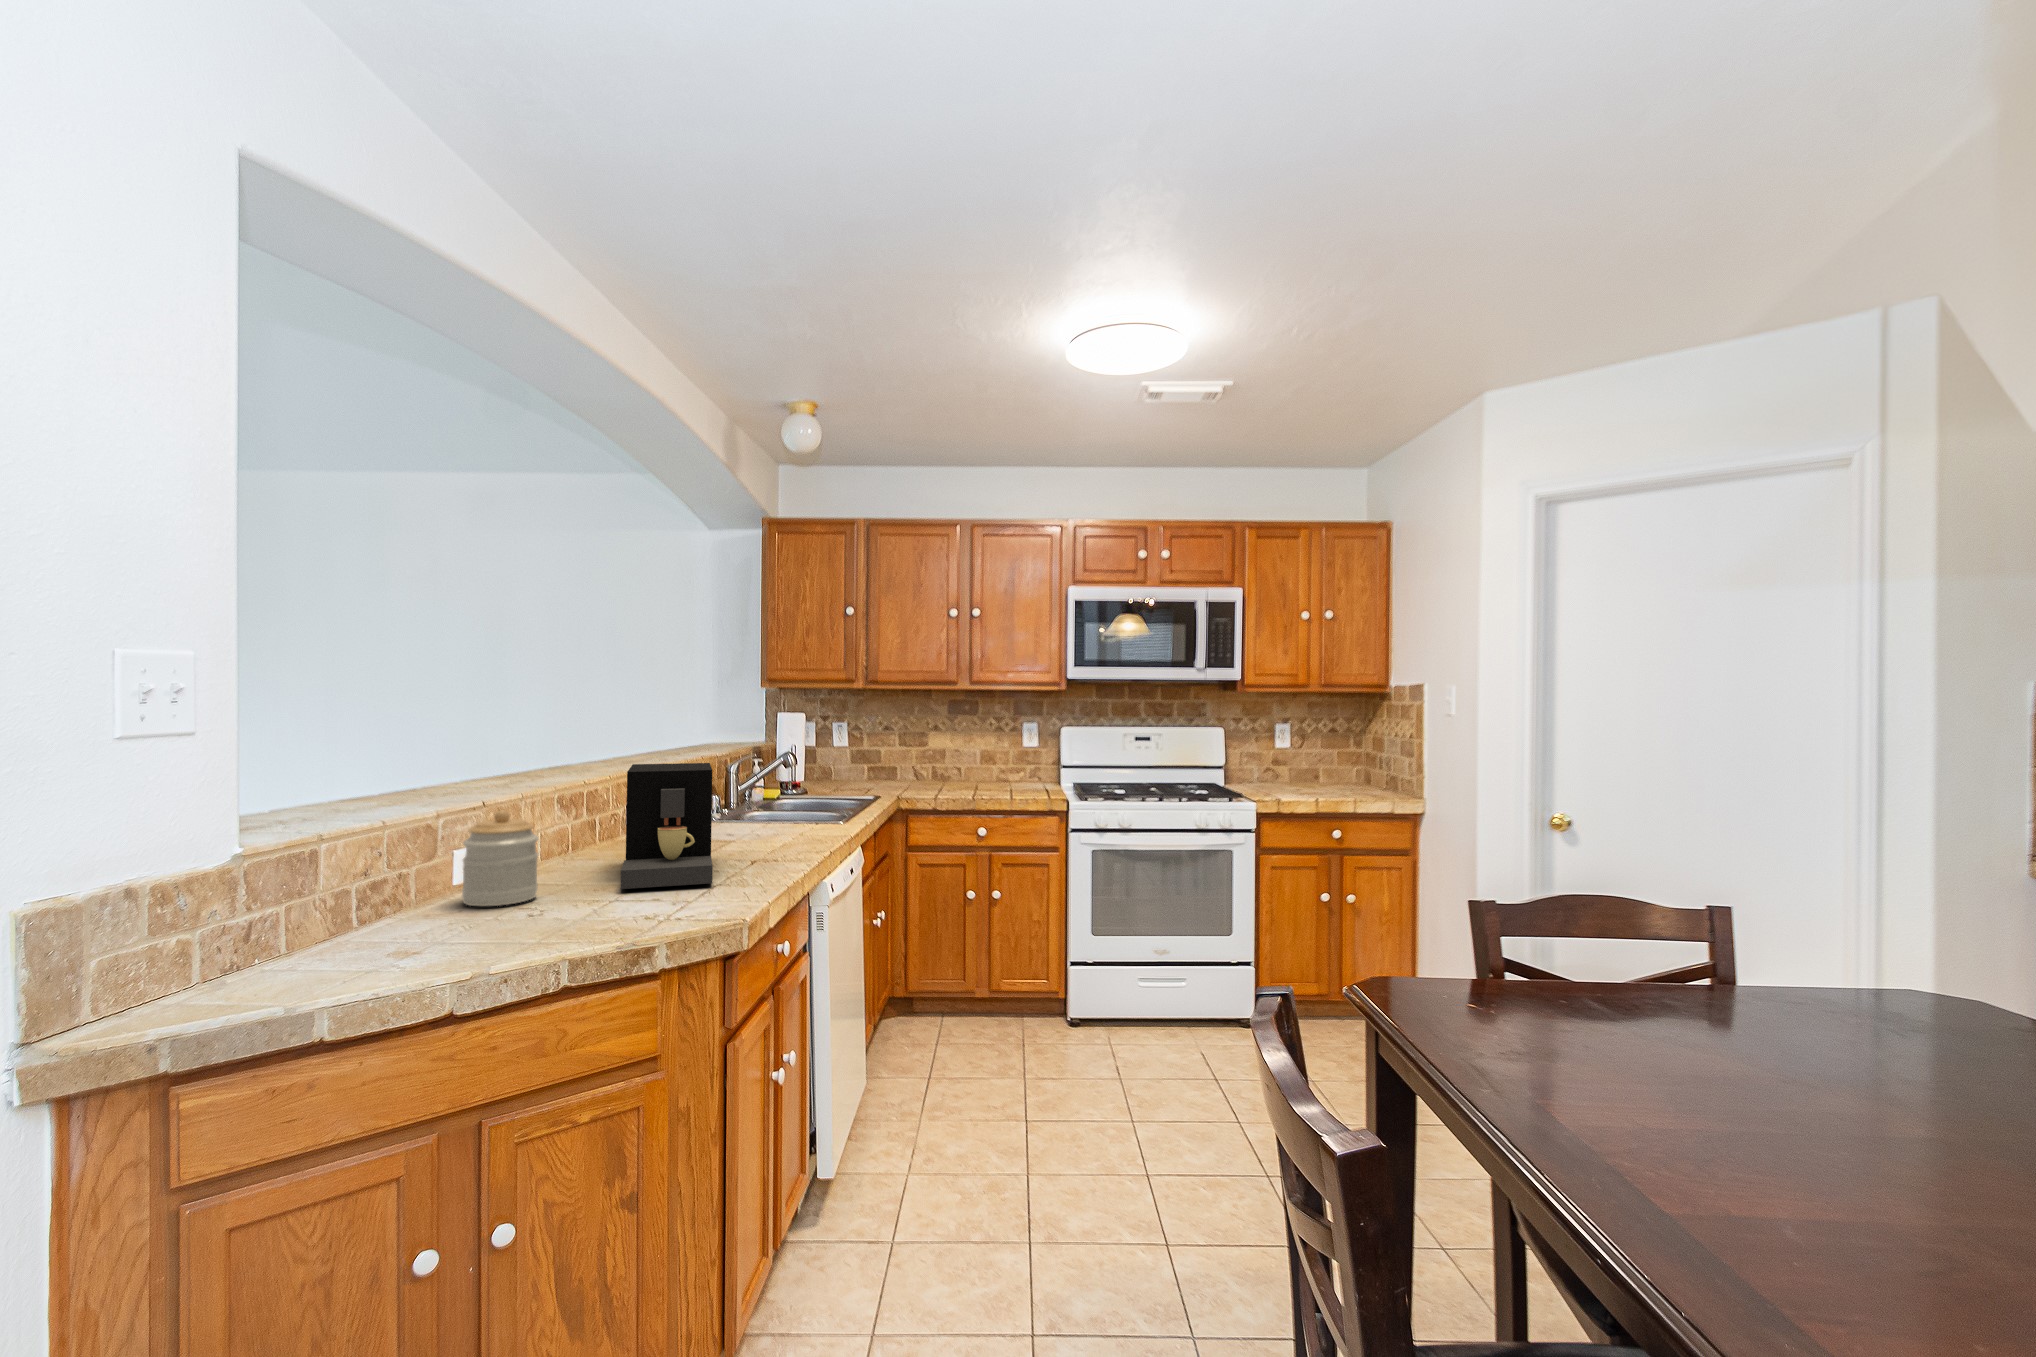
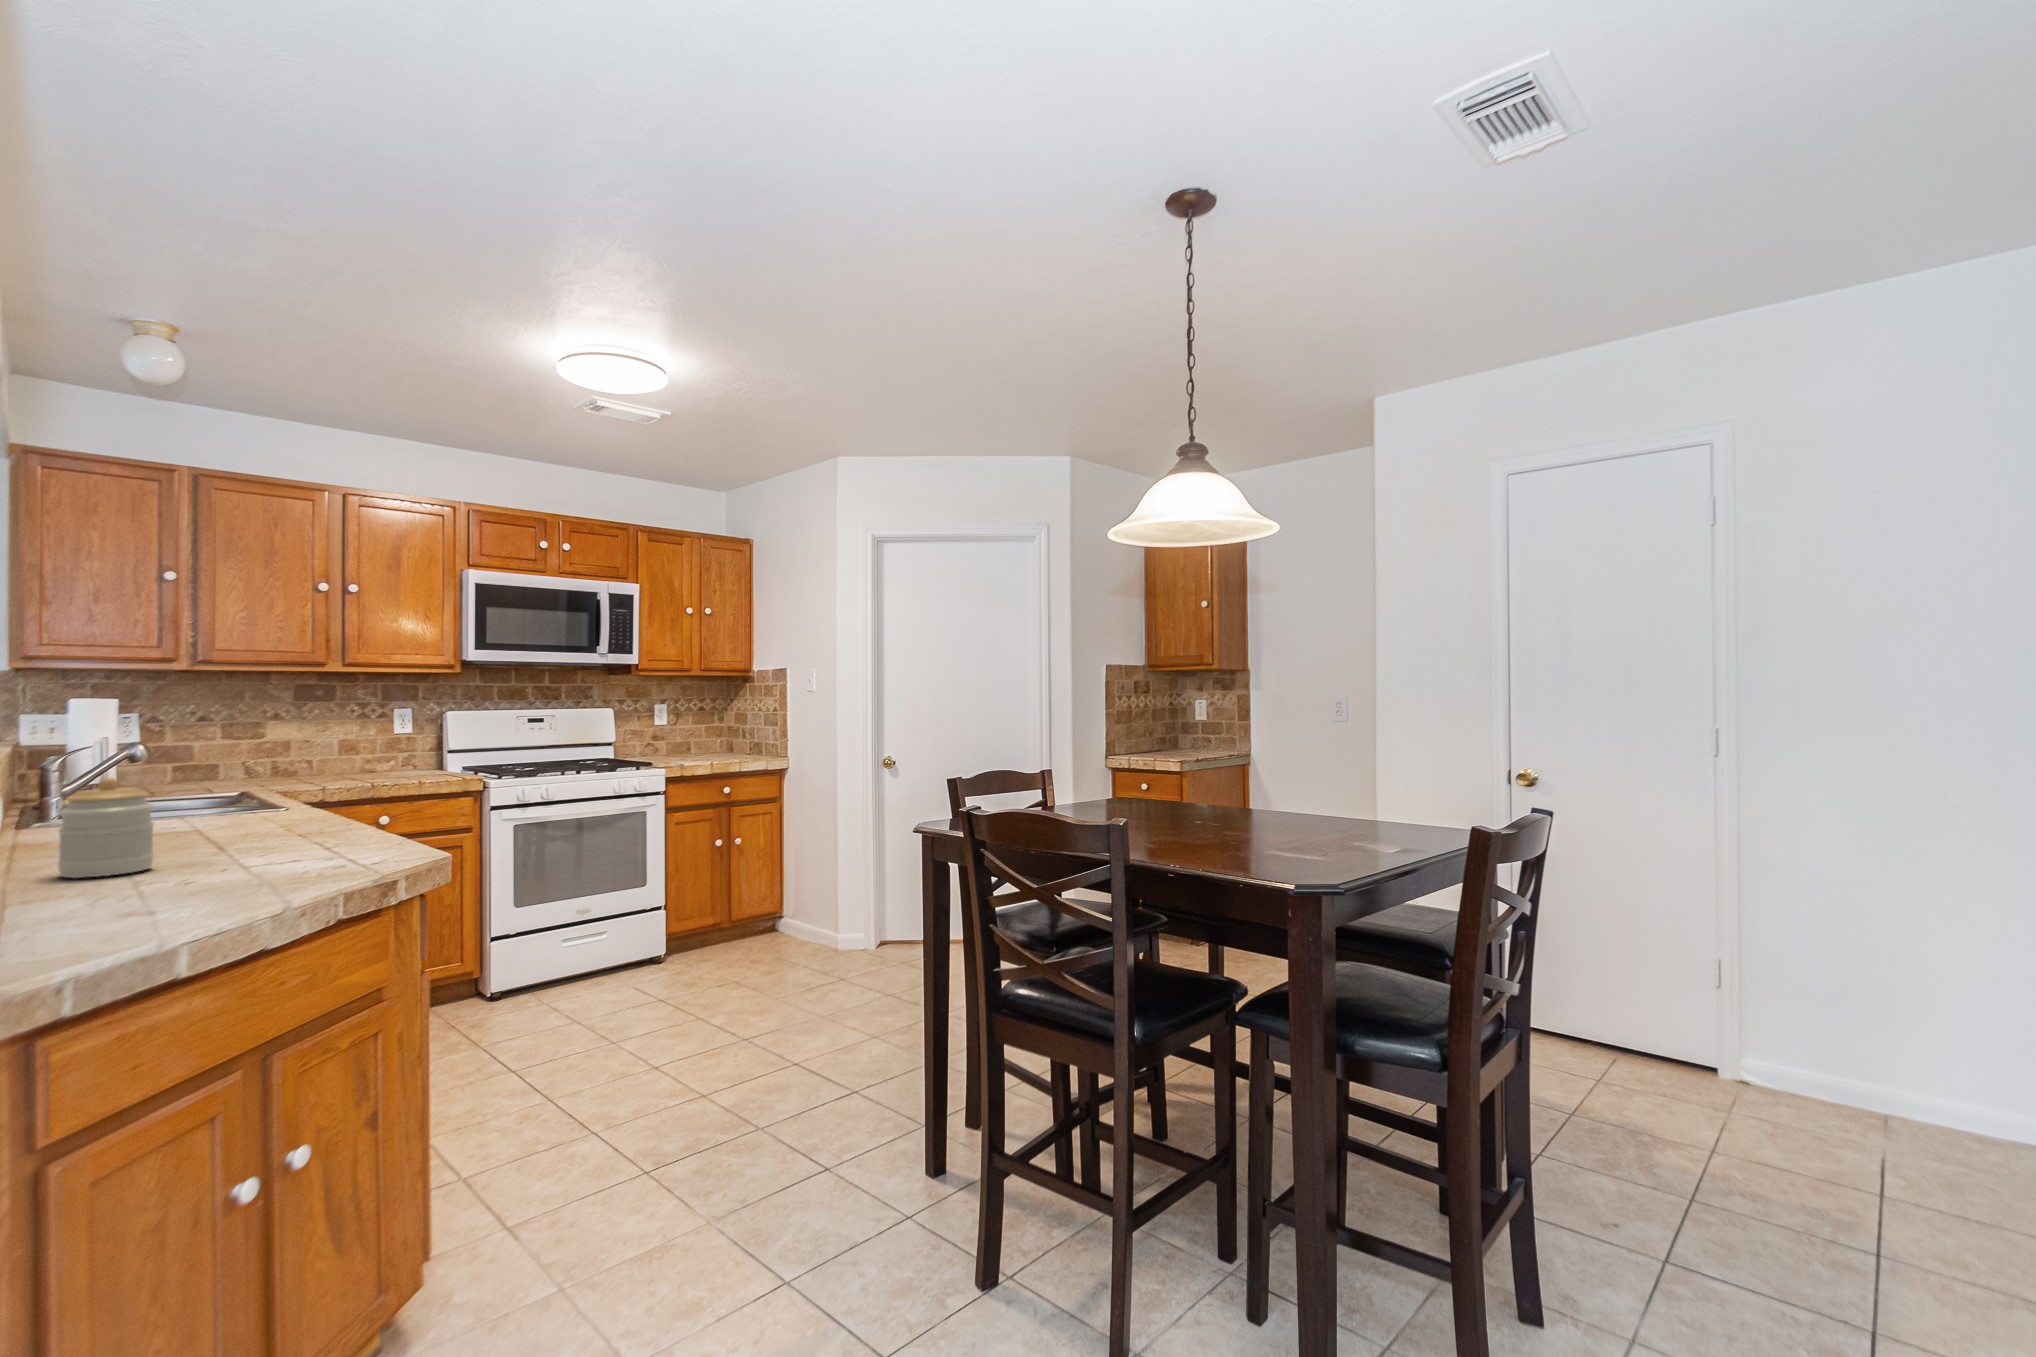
coffee maker: present [620,763,713,889] -> none [144,735,330,851]

